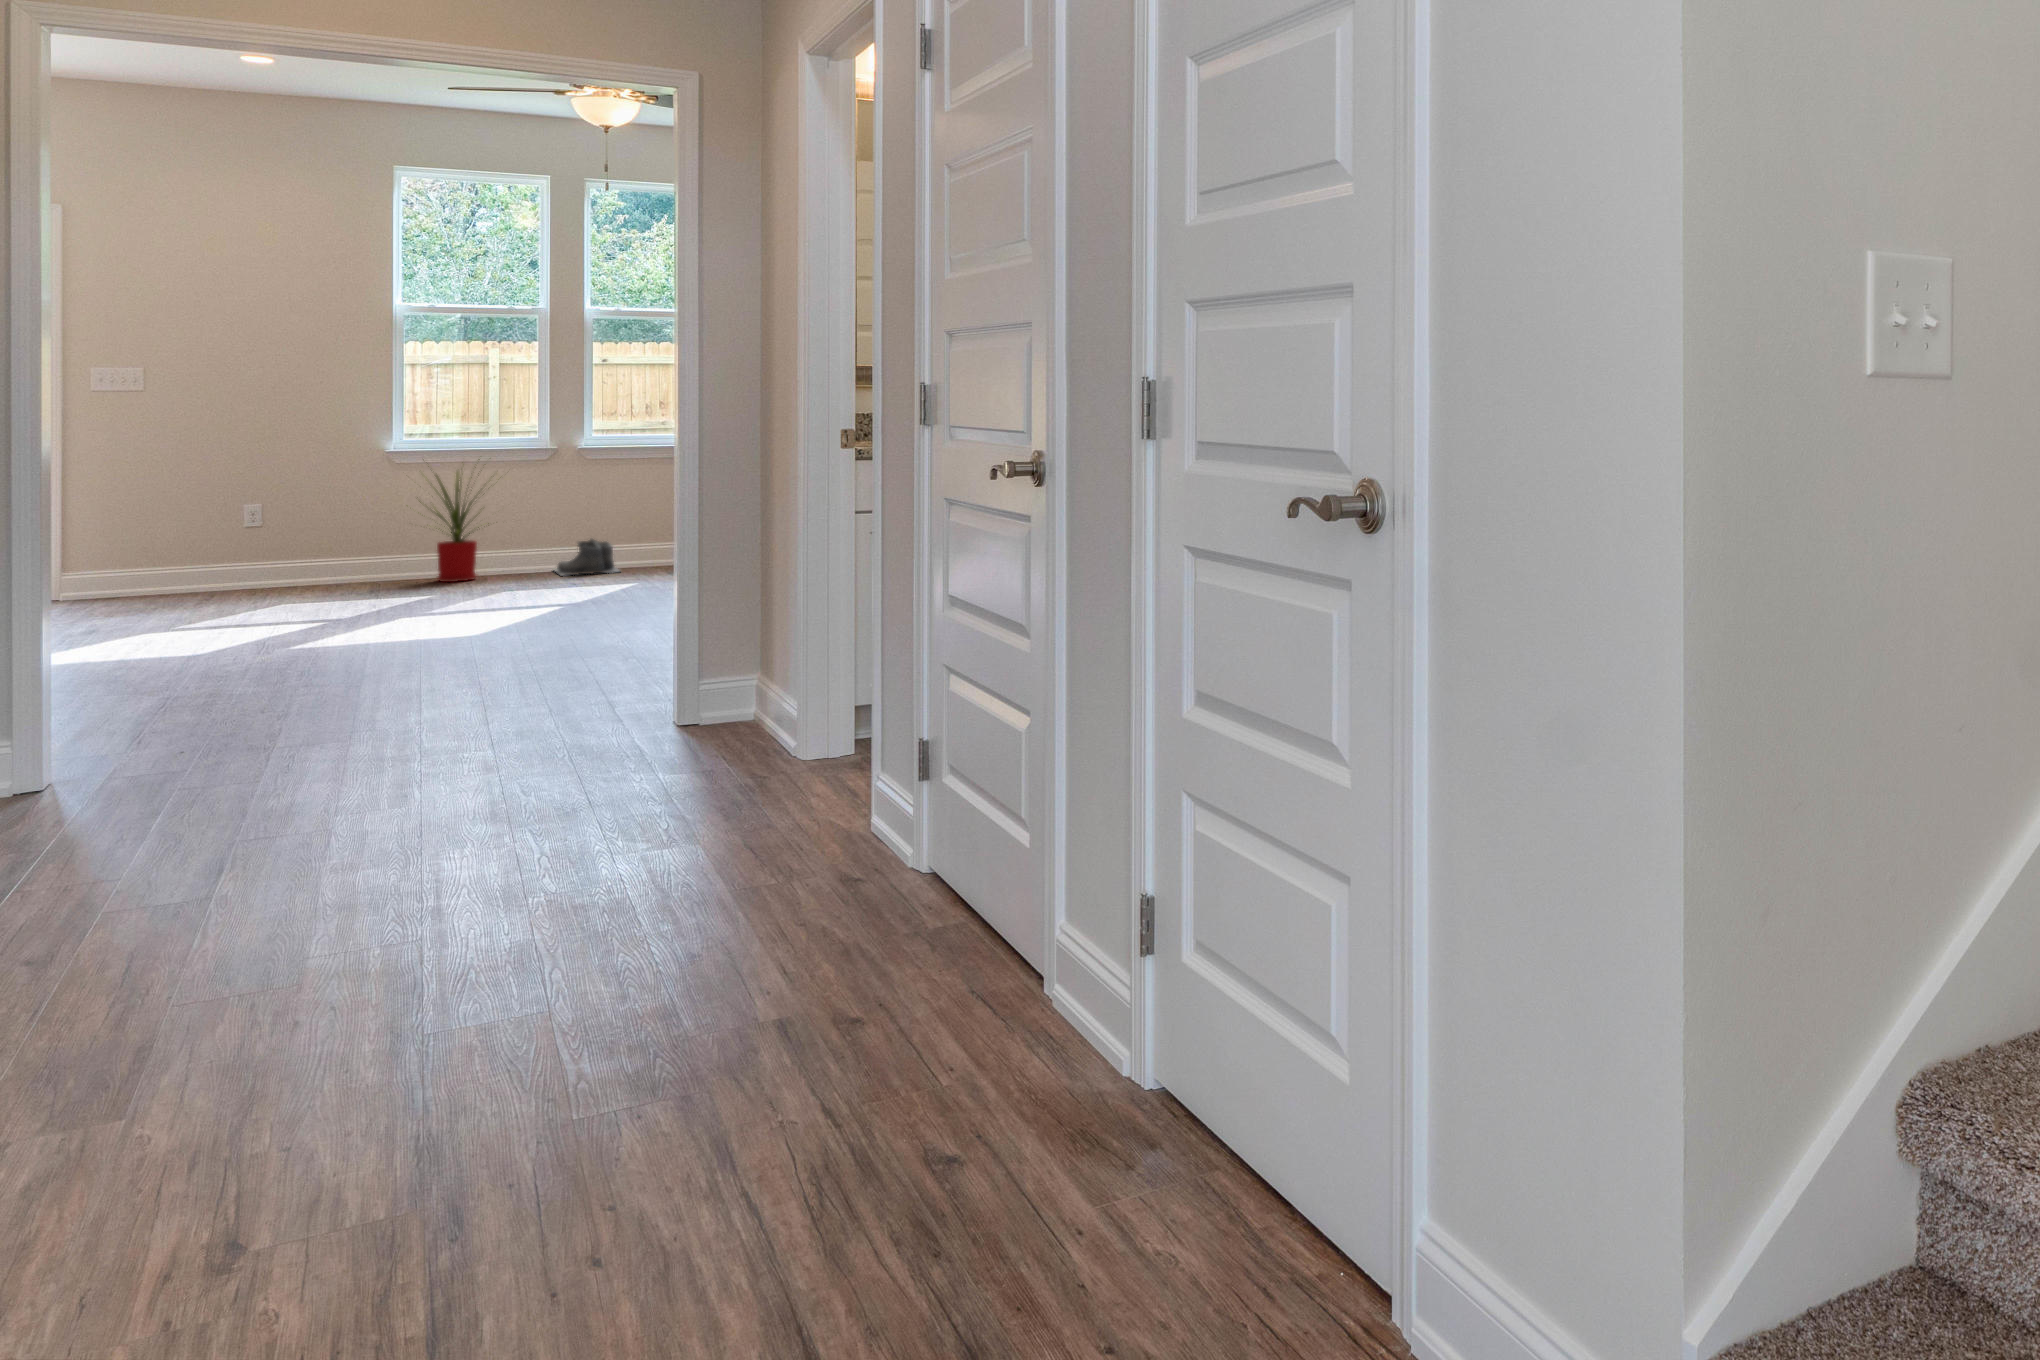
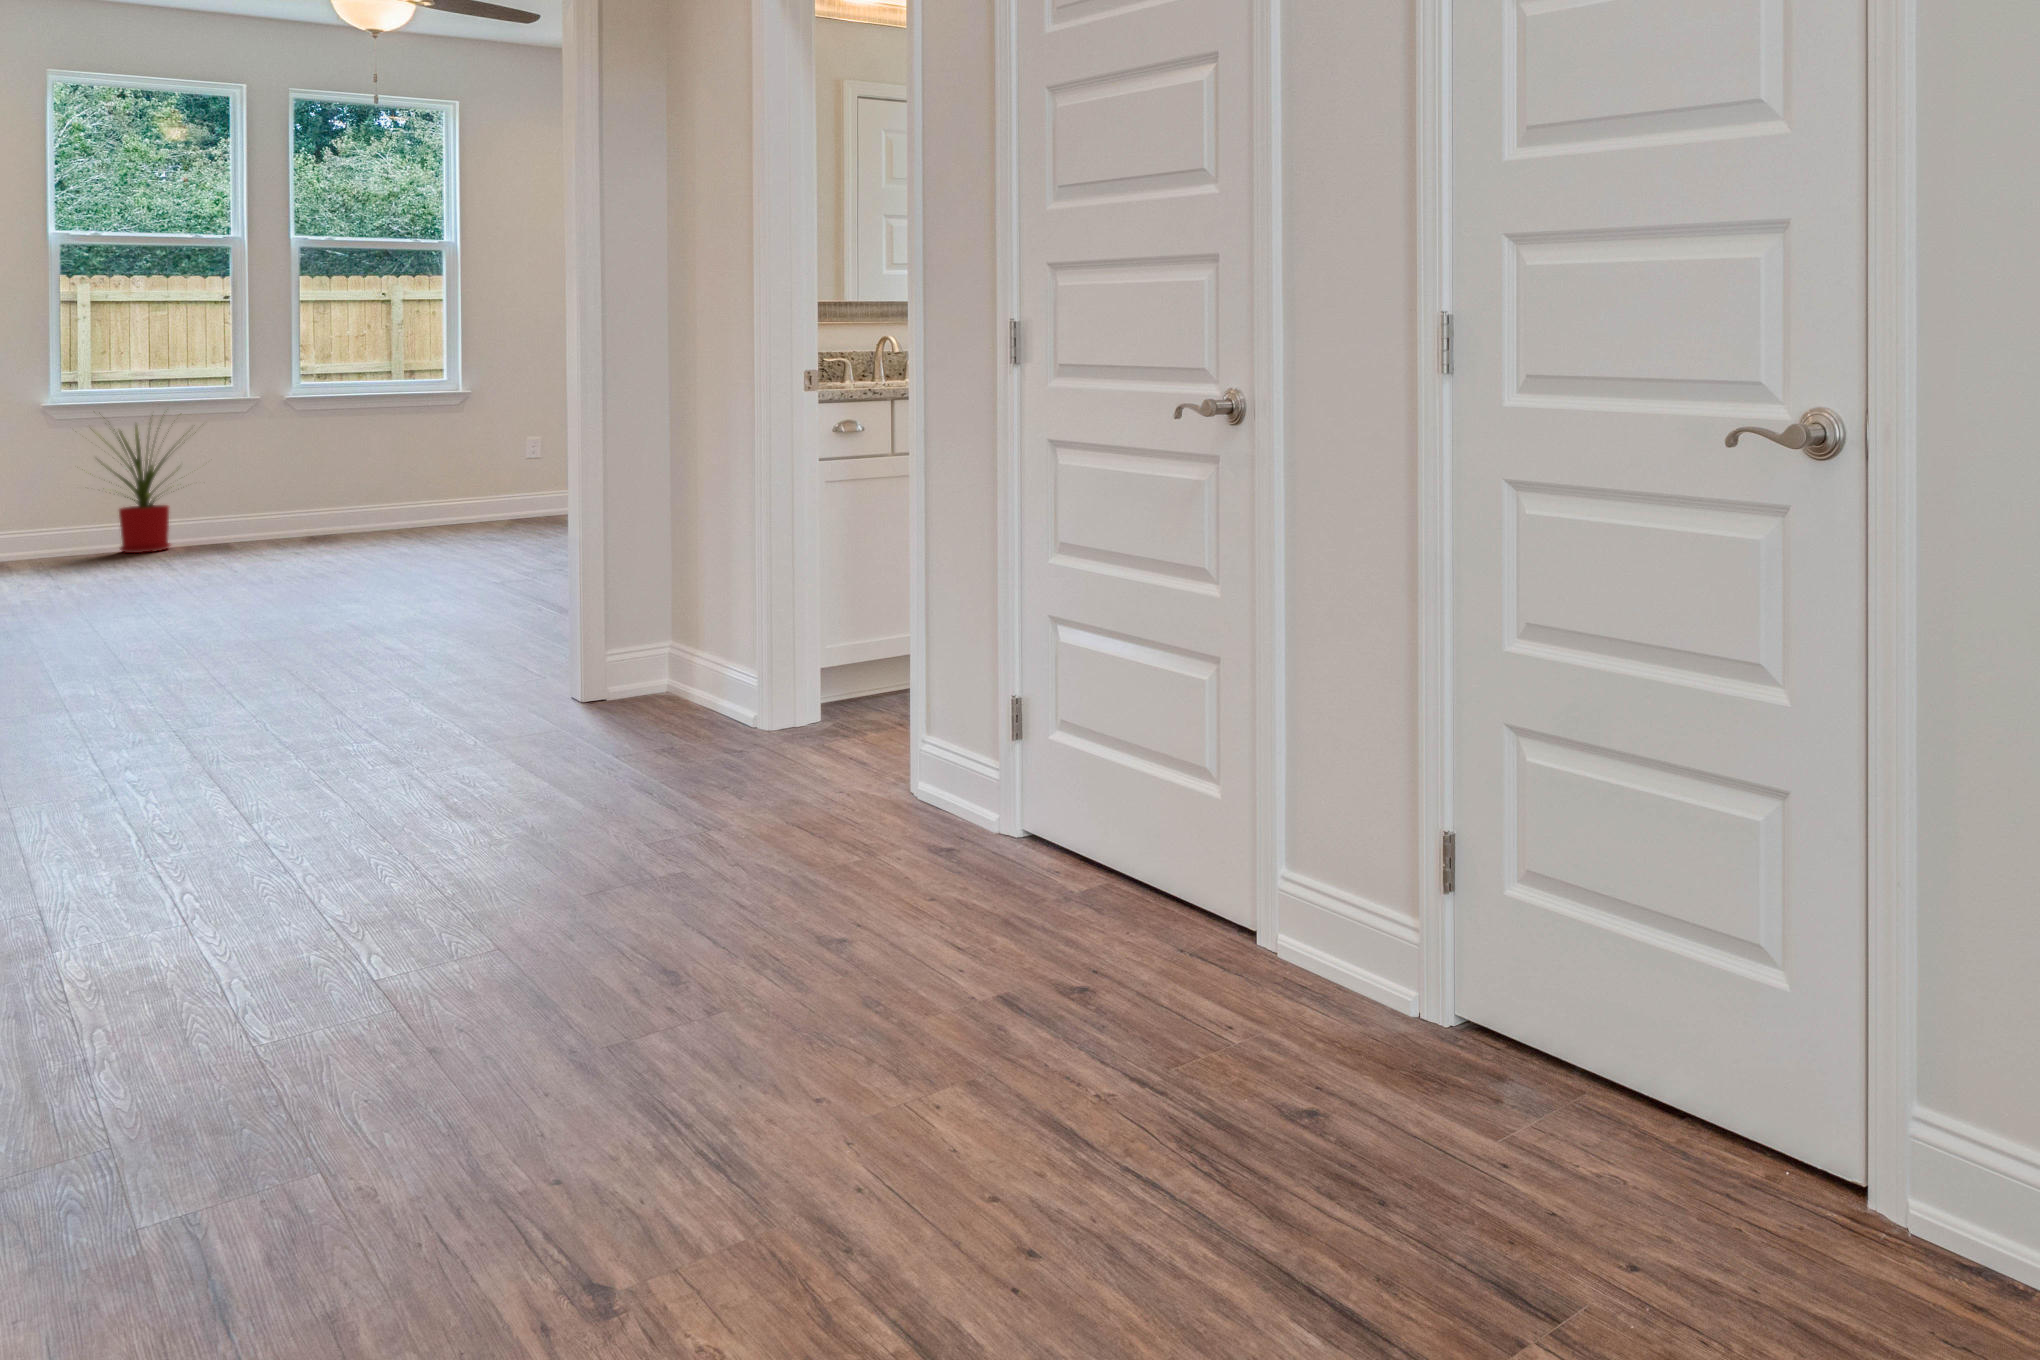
boots: present [555,539,619,576] -> none [258,498,351,542]

